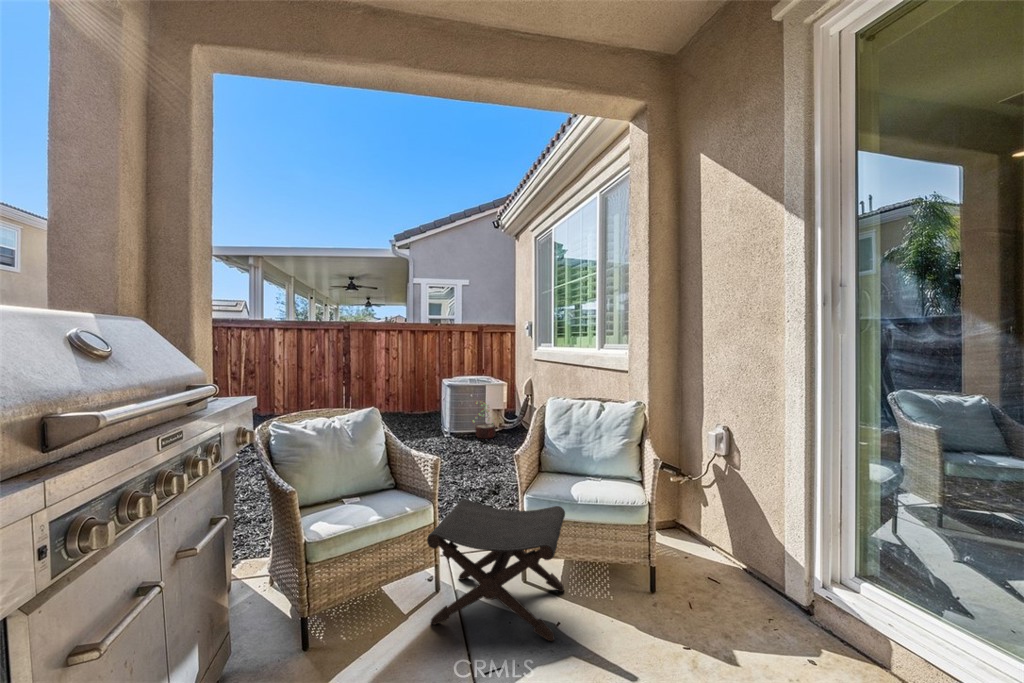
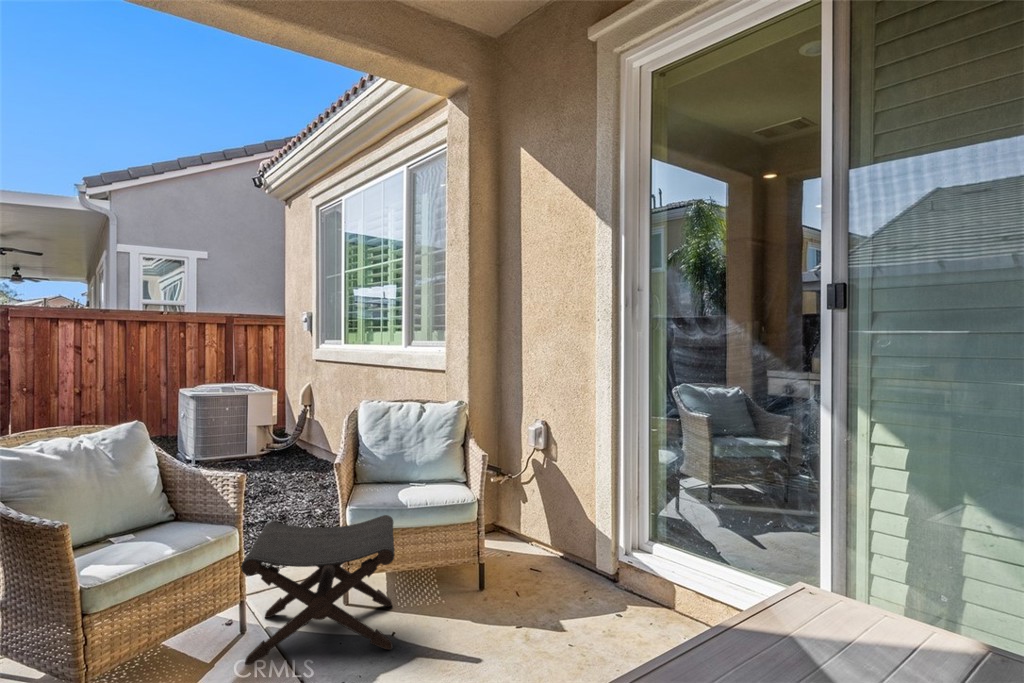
decorative plant: present [472,401,496,439] -> none [226,415,264,466]

